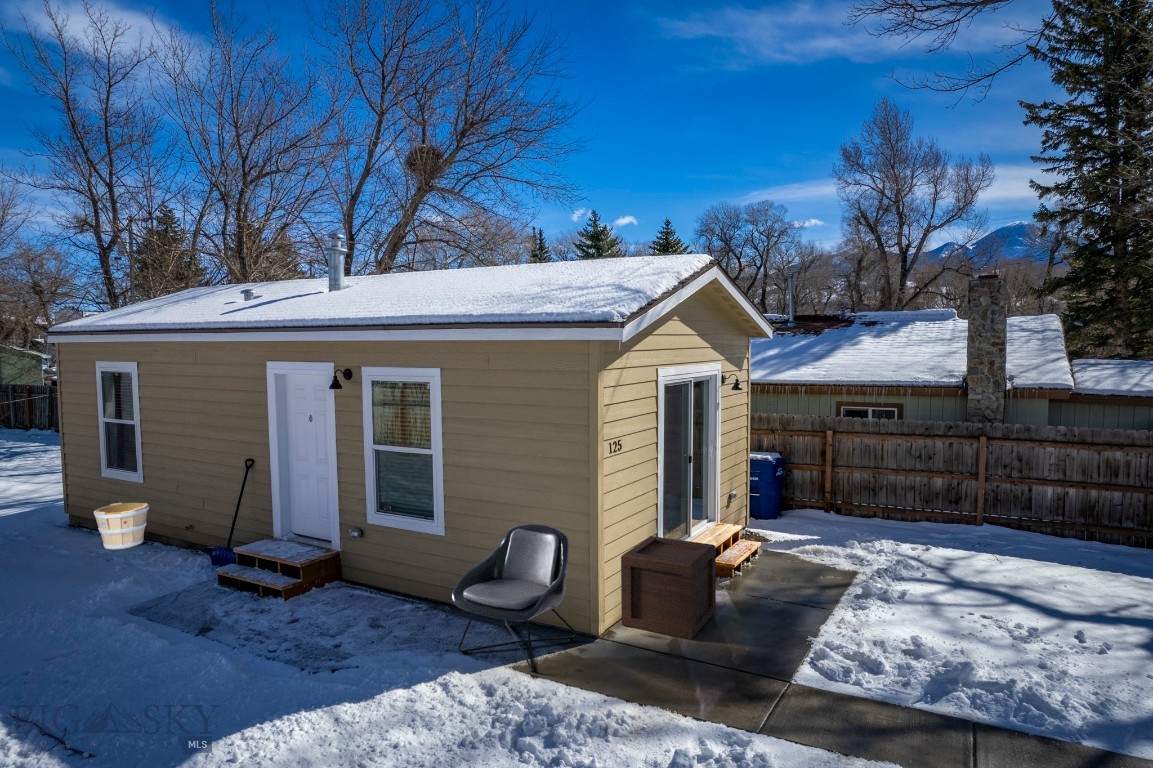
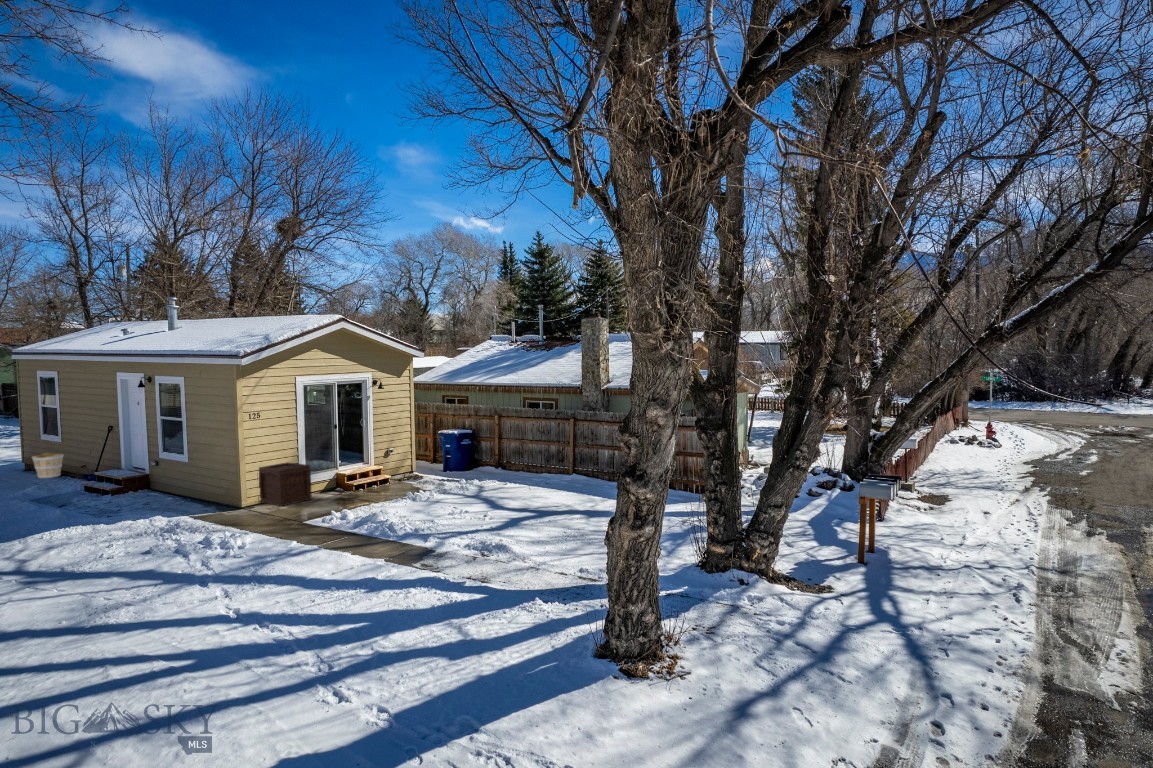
lounge chair: present [452,524,576,672] -> none [166,452,229,512]

